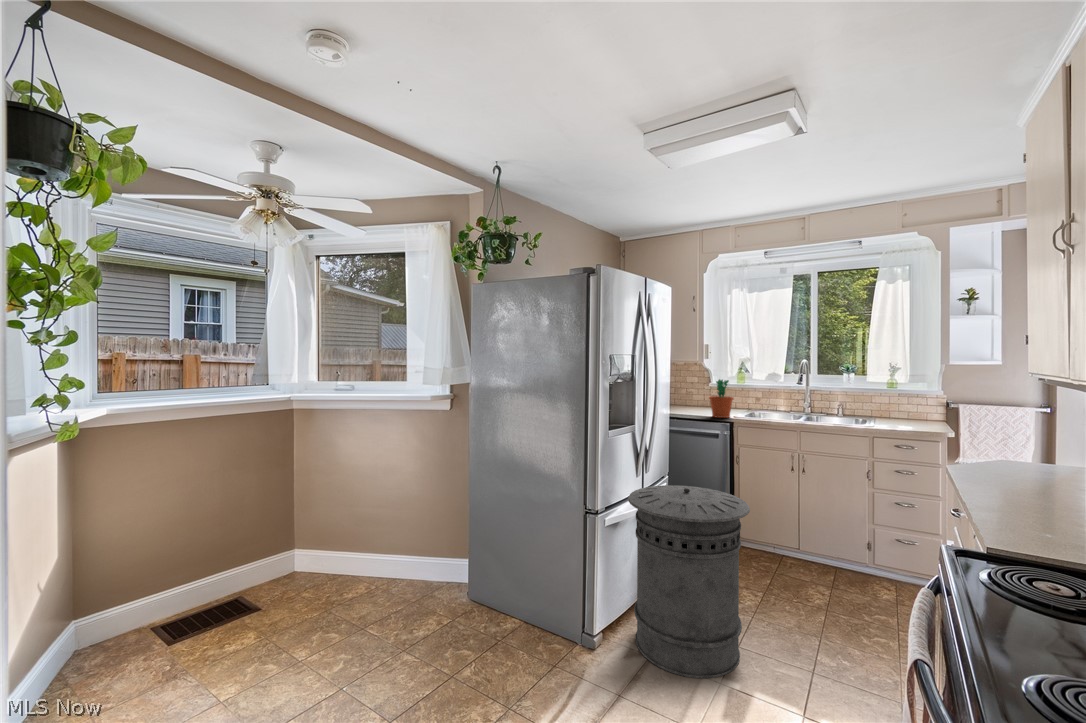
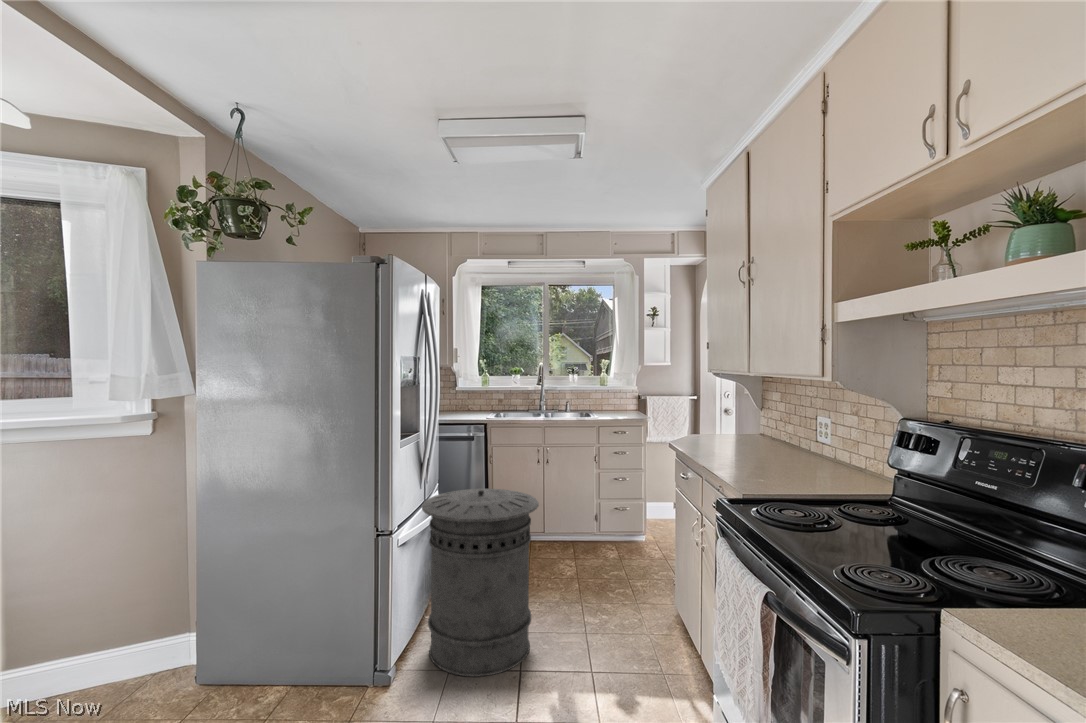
flower pot: present [709,379,733,418] -> none [460,380,483,419]

